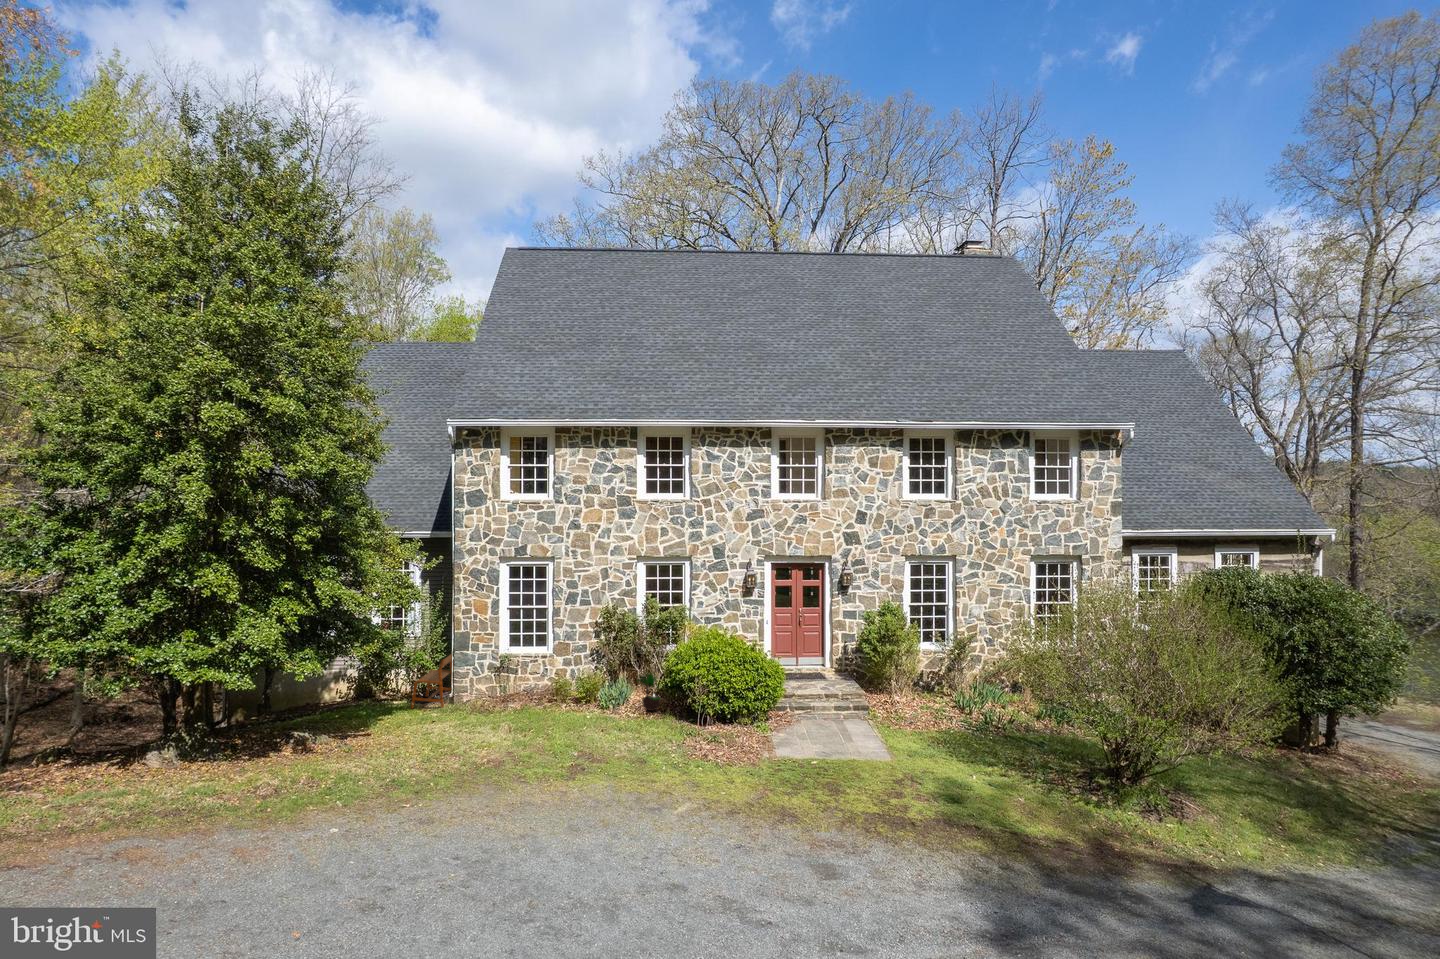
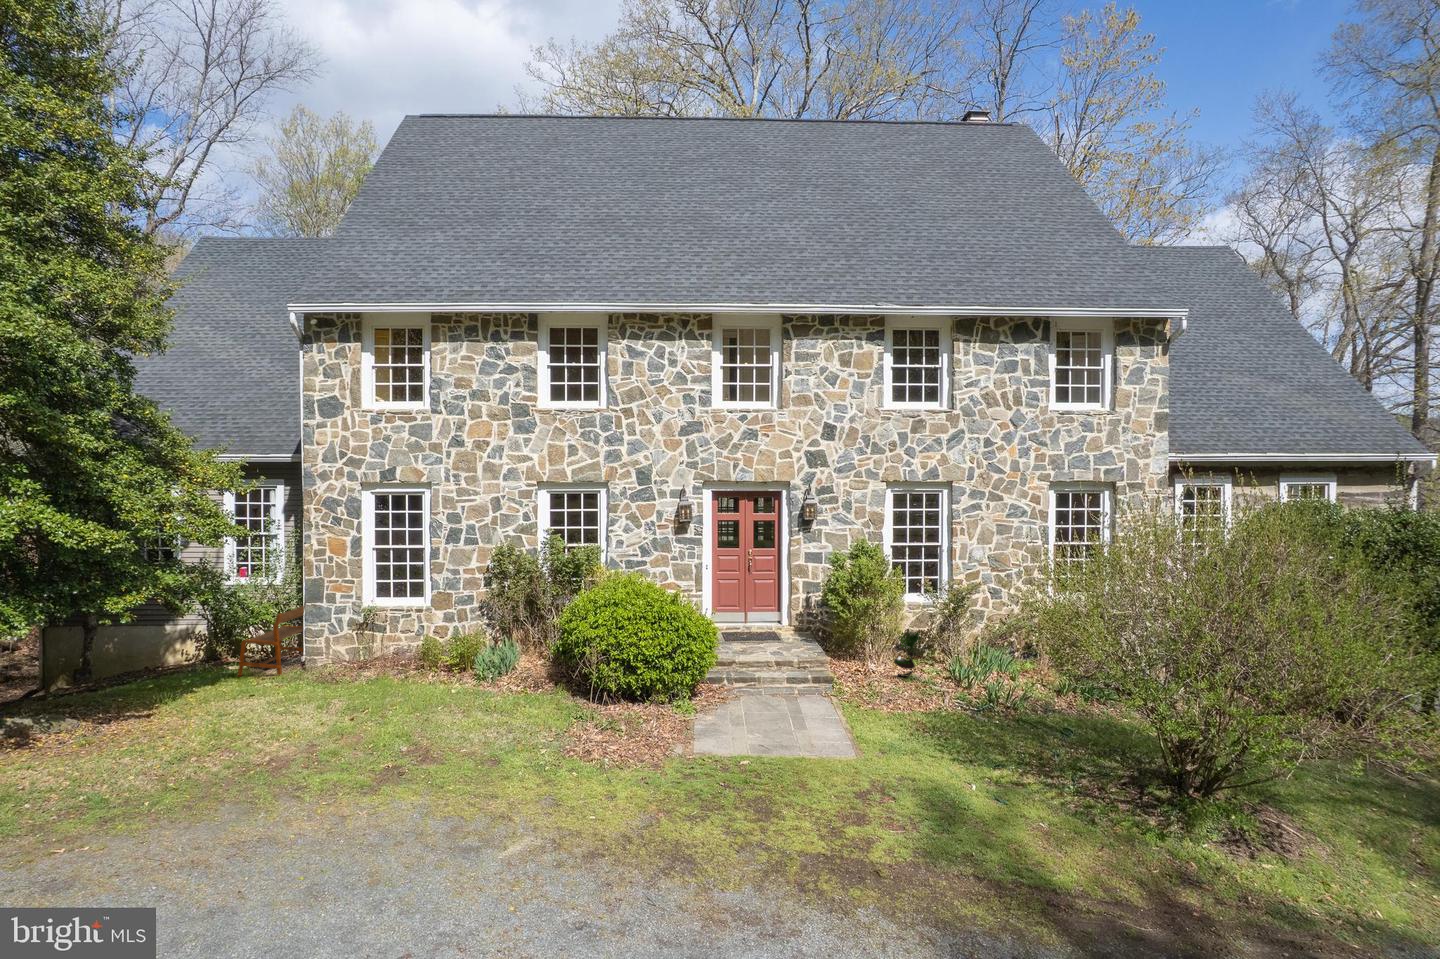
potted tree: present [637,673,660,711] -> present [894,632,920,677]

